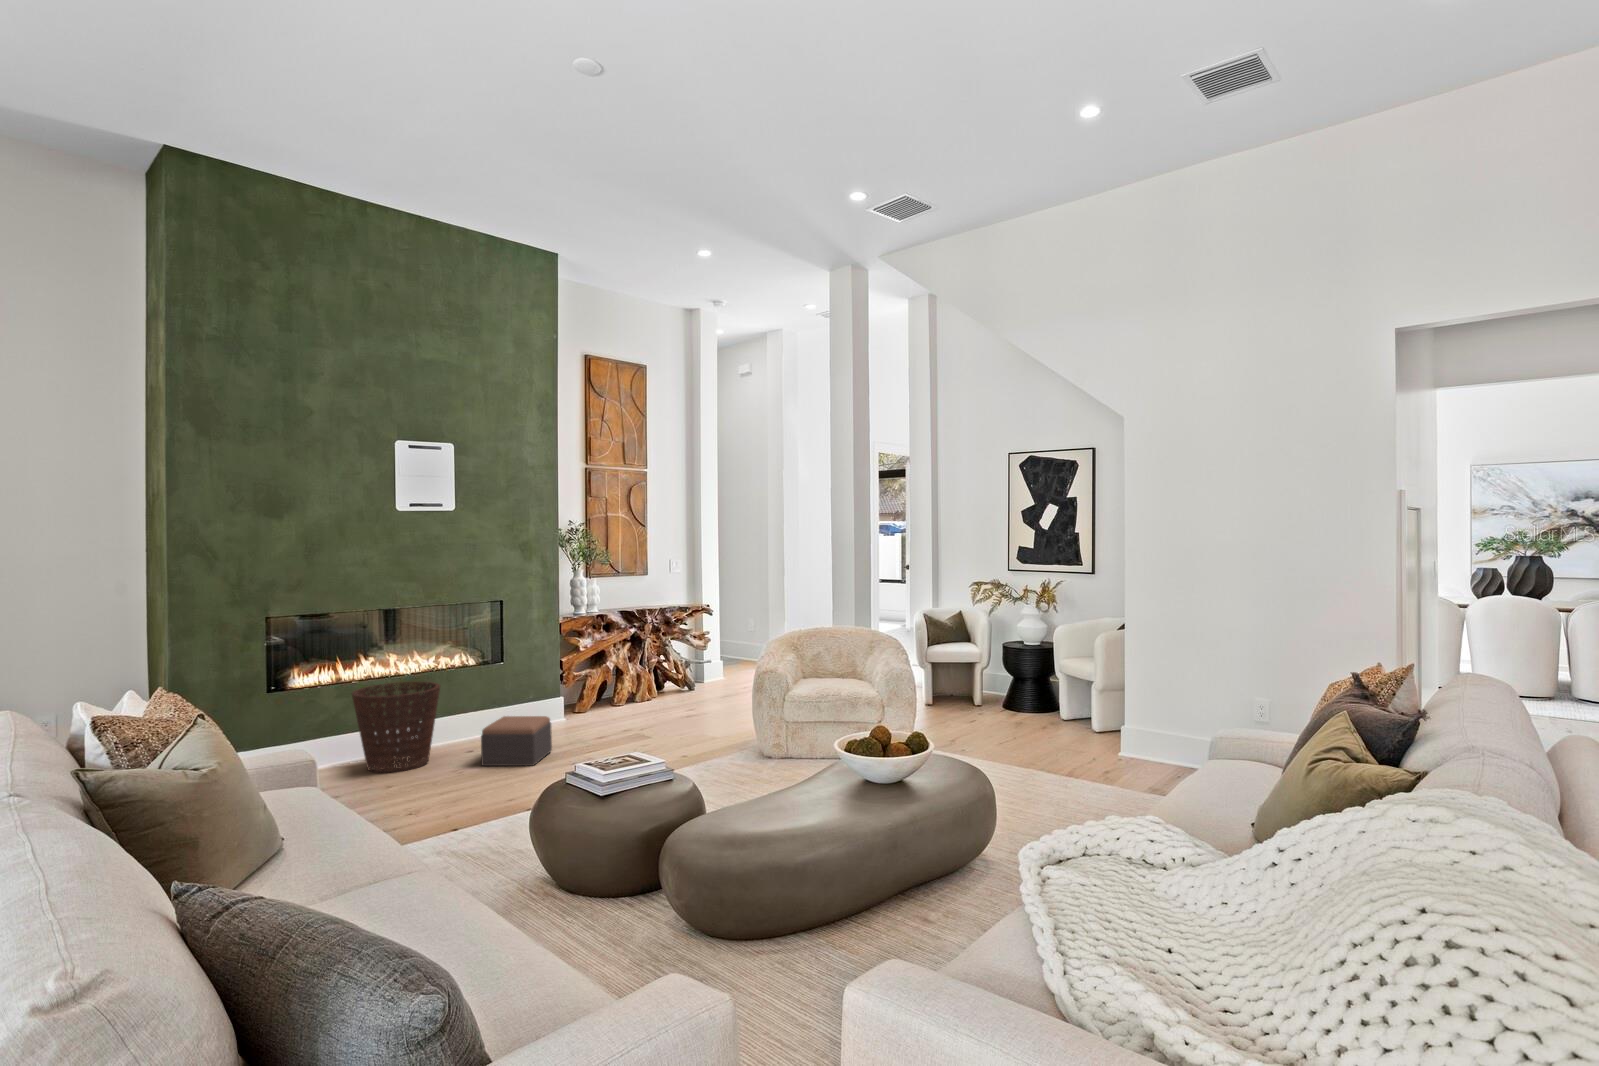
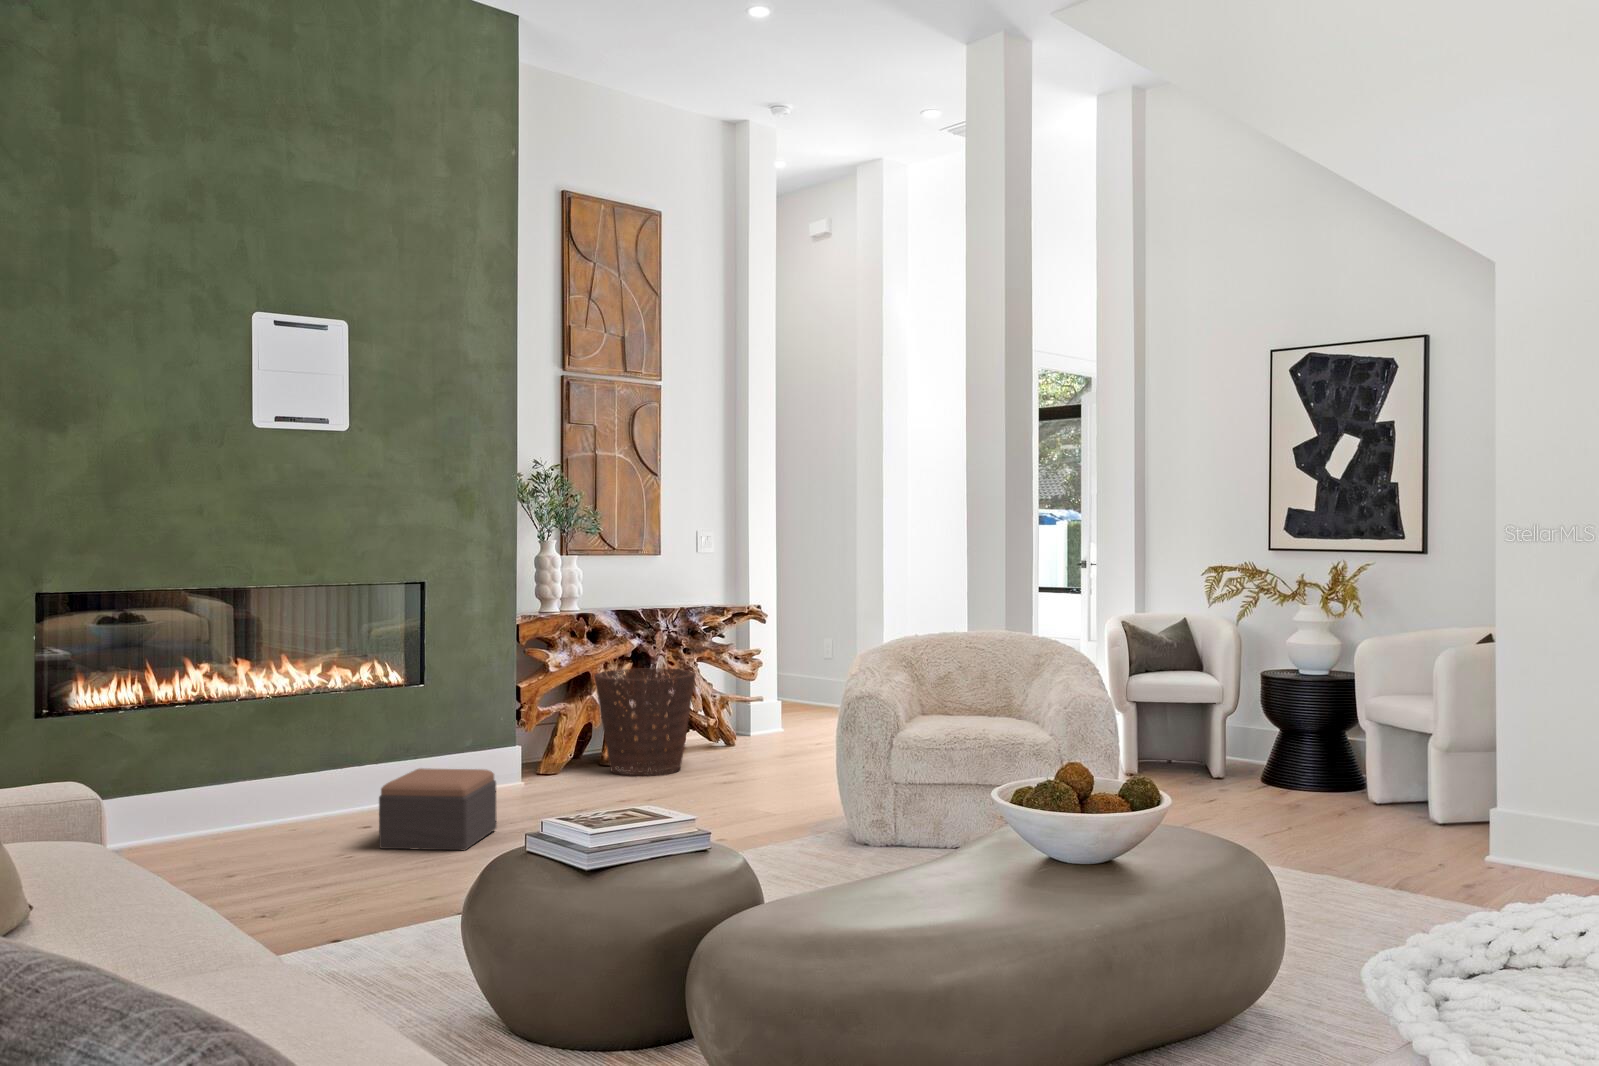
basket: present [352,681,440,773] -> present [595,668,695,776]

